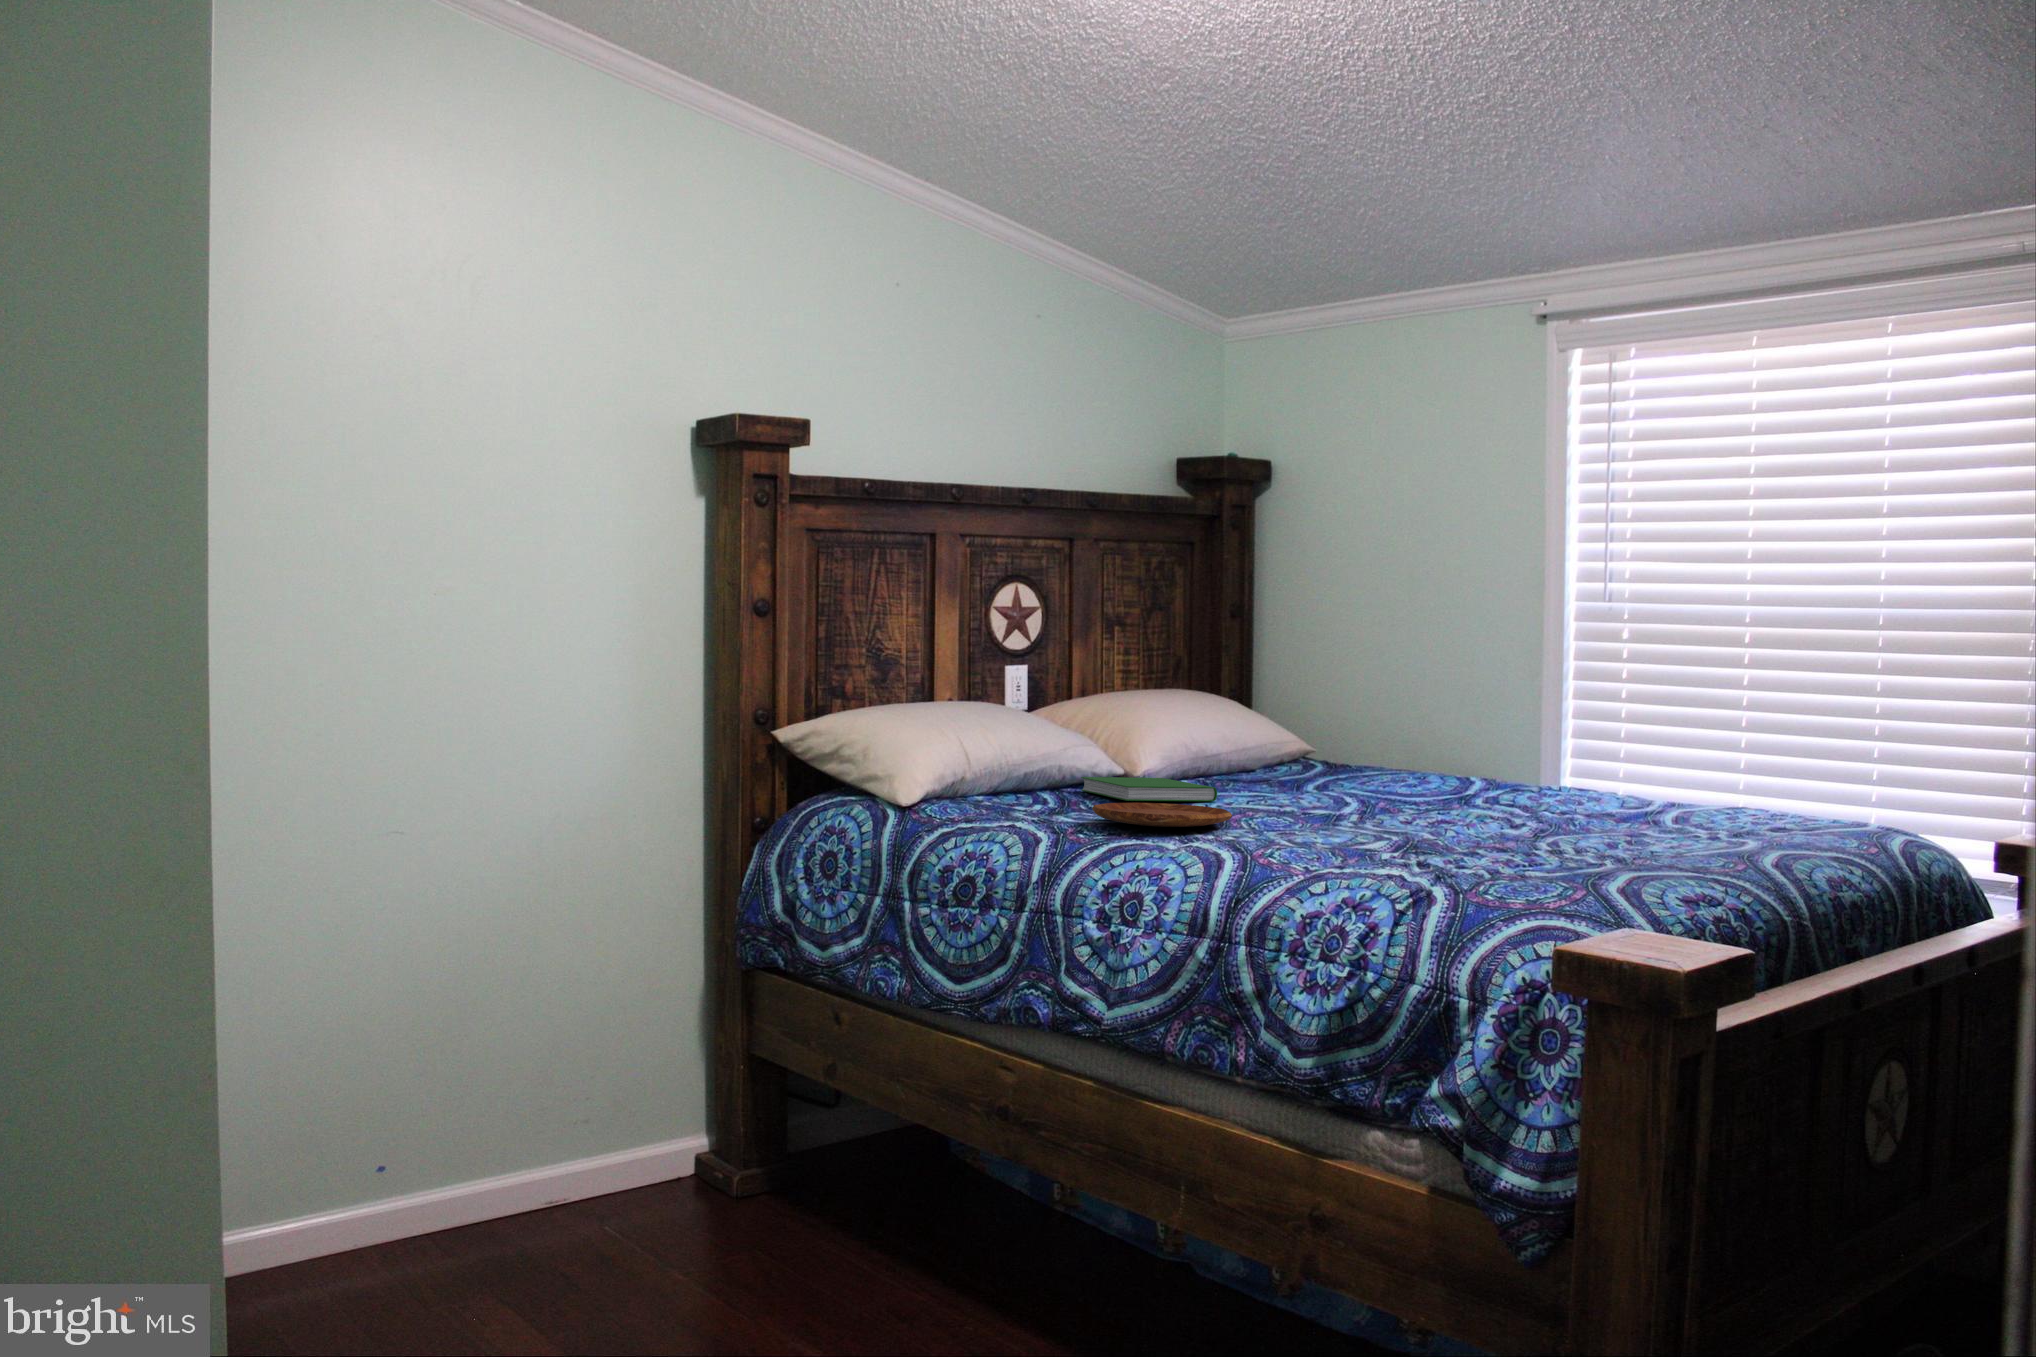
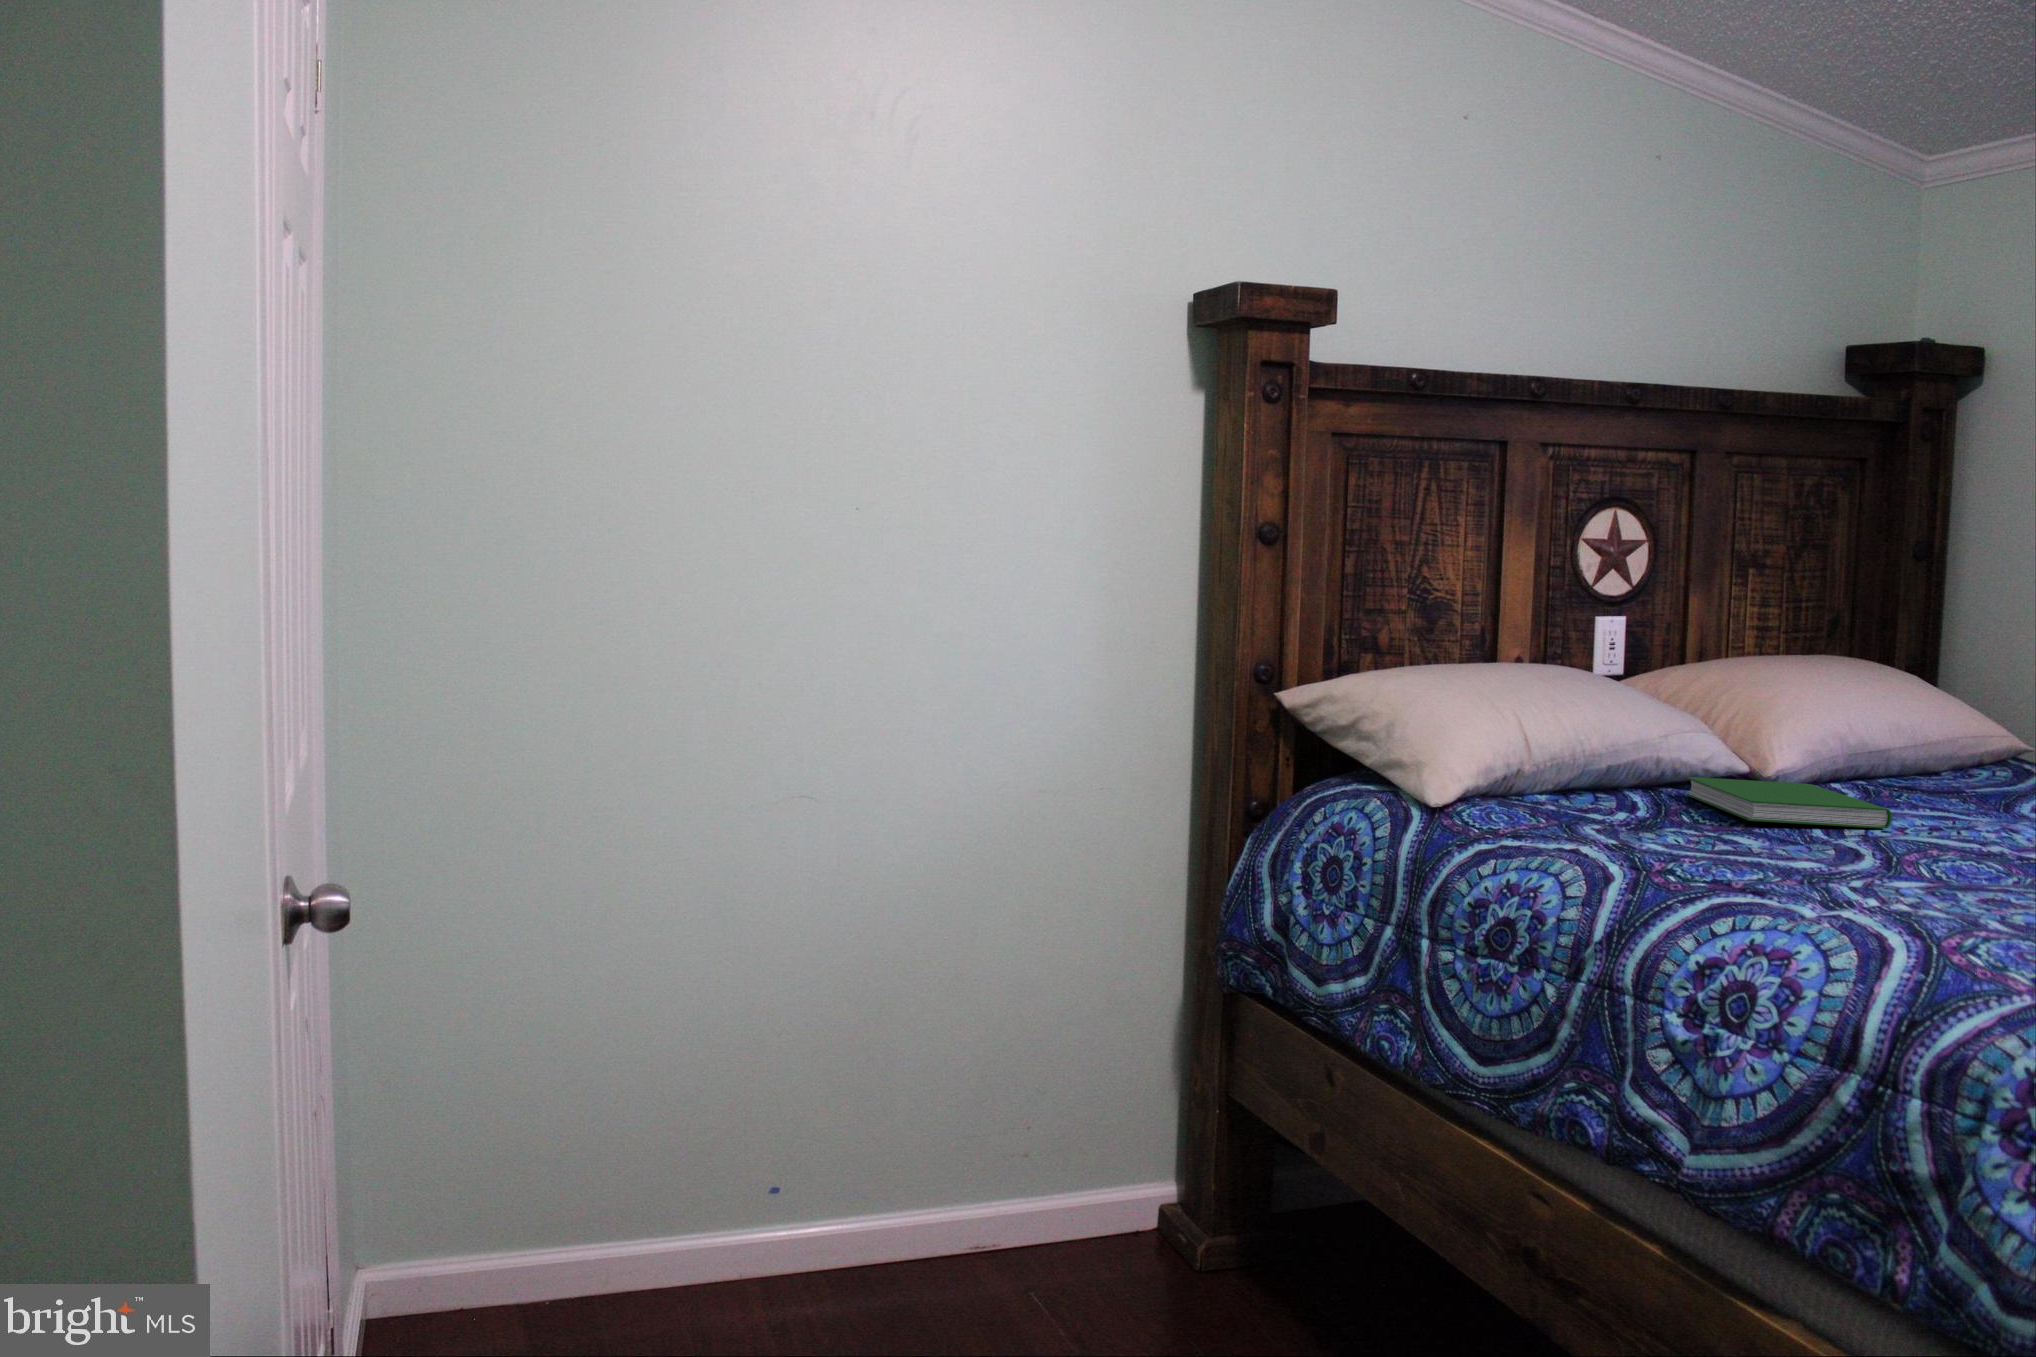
tray: present [1092,803,1232,827] -> none [1692,830,1913,879]

